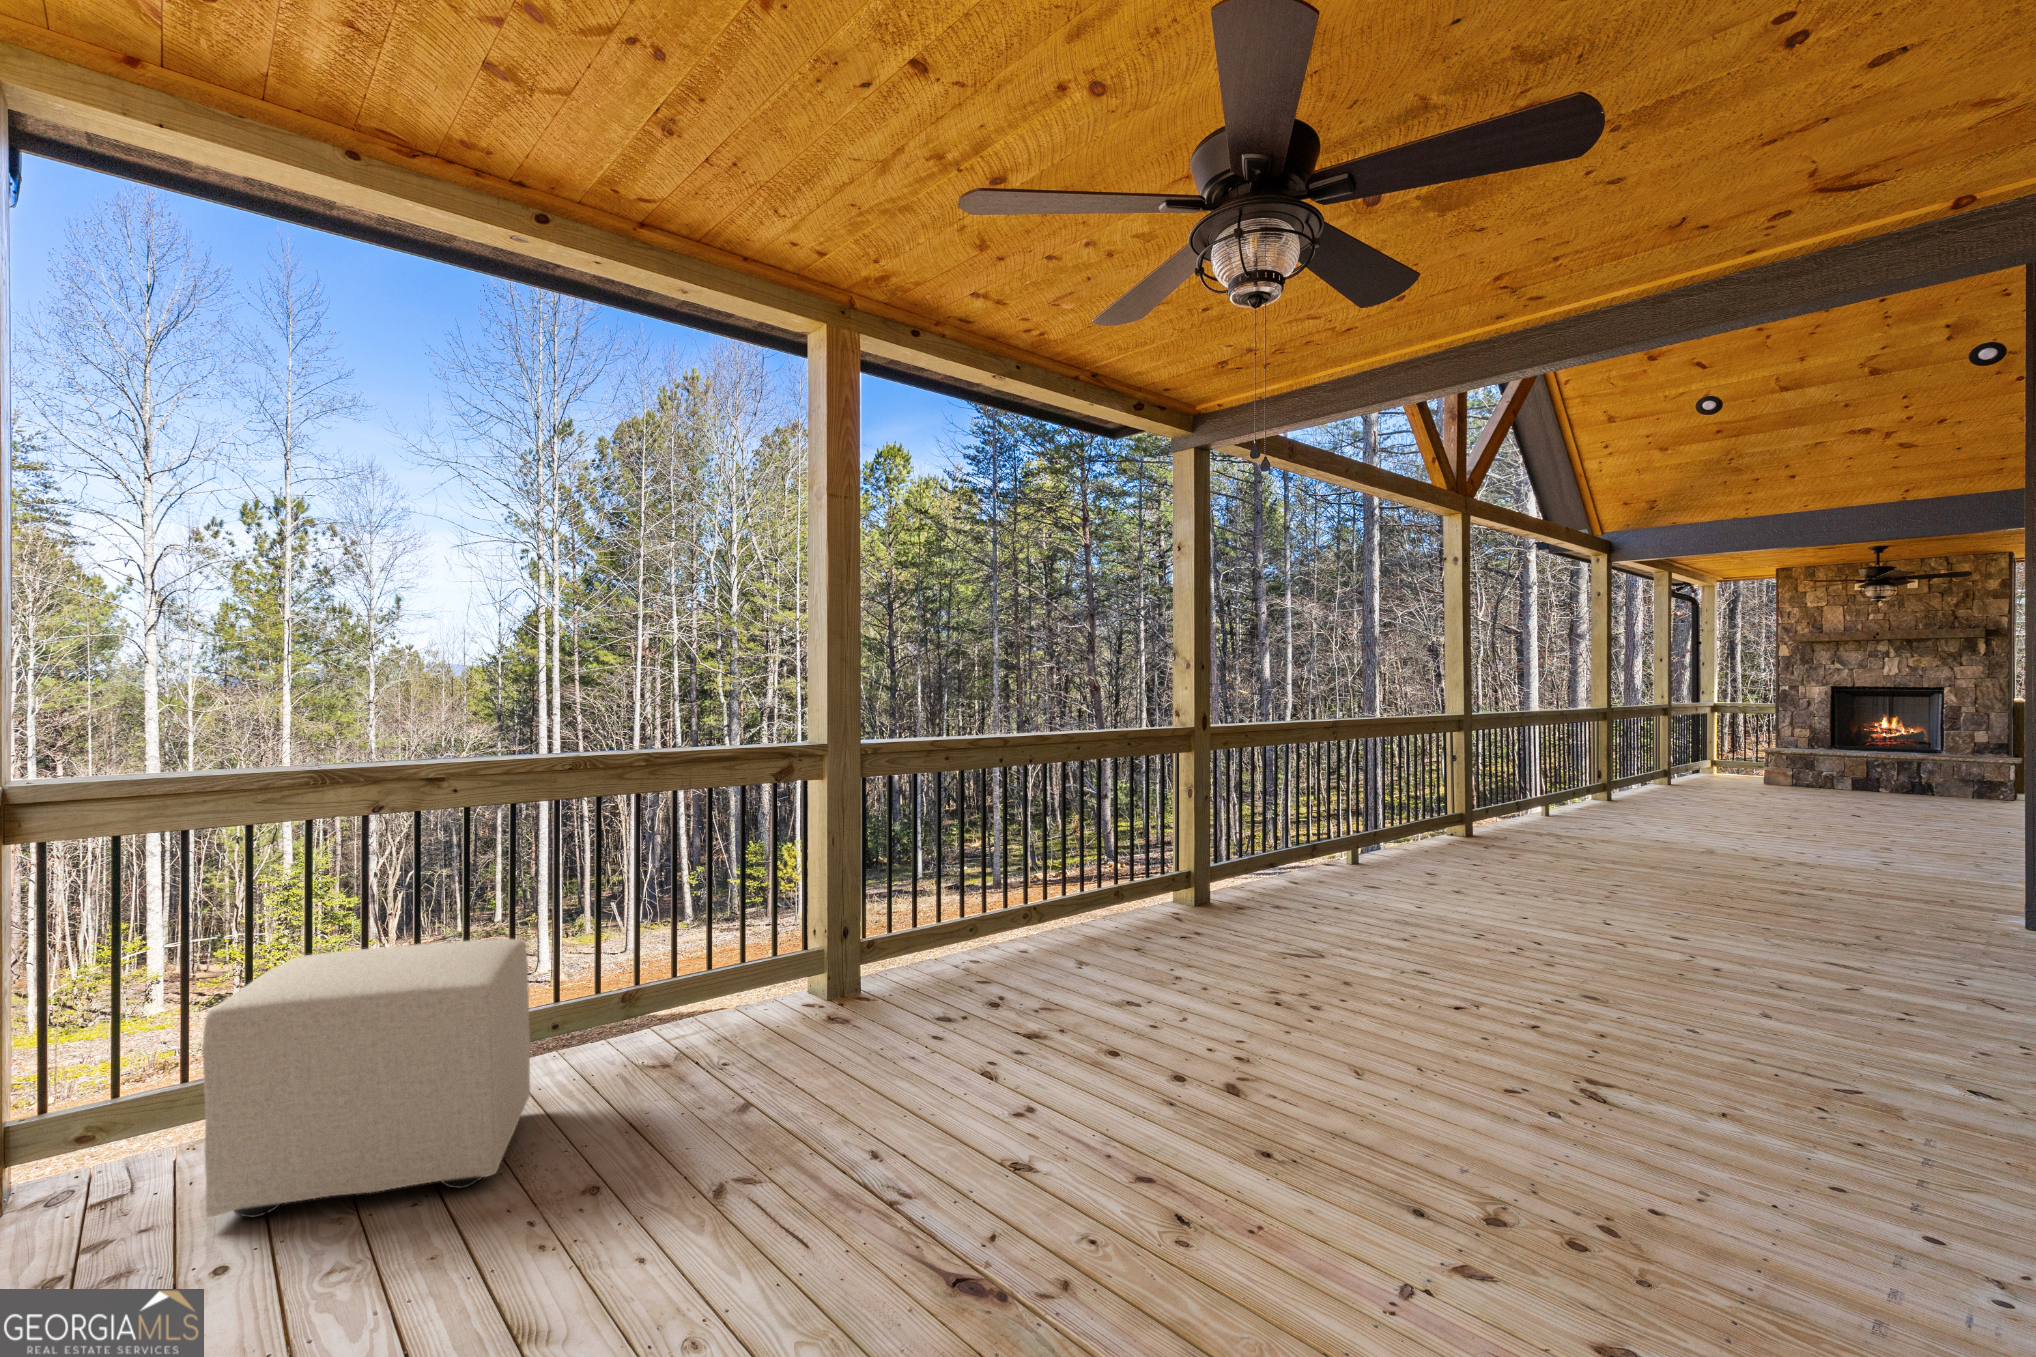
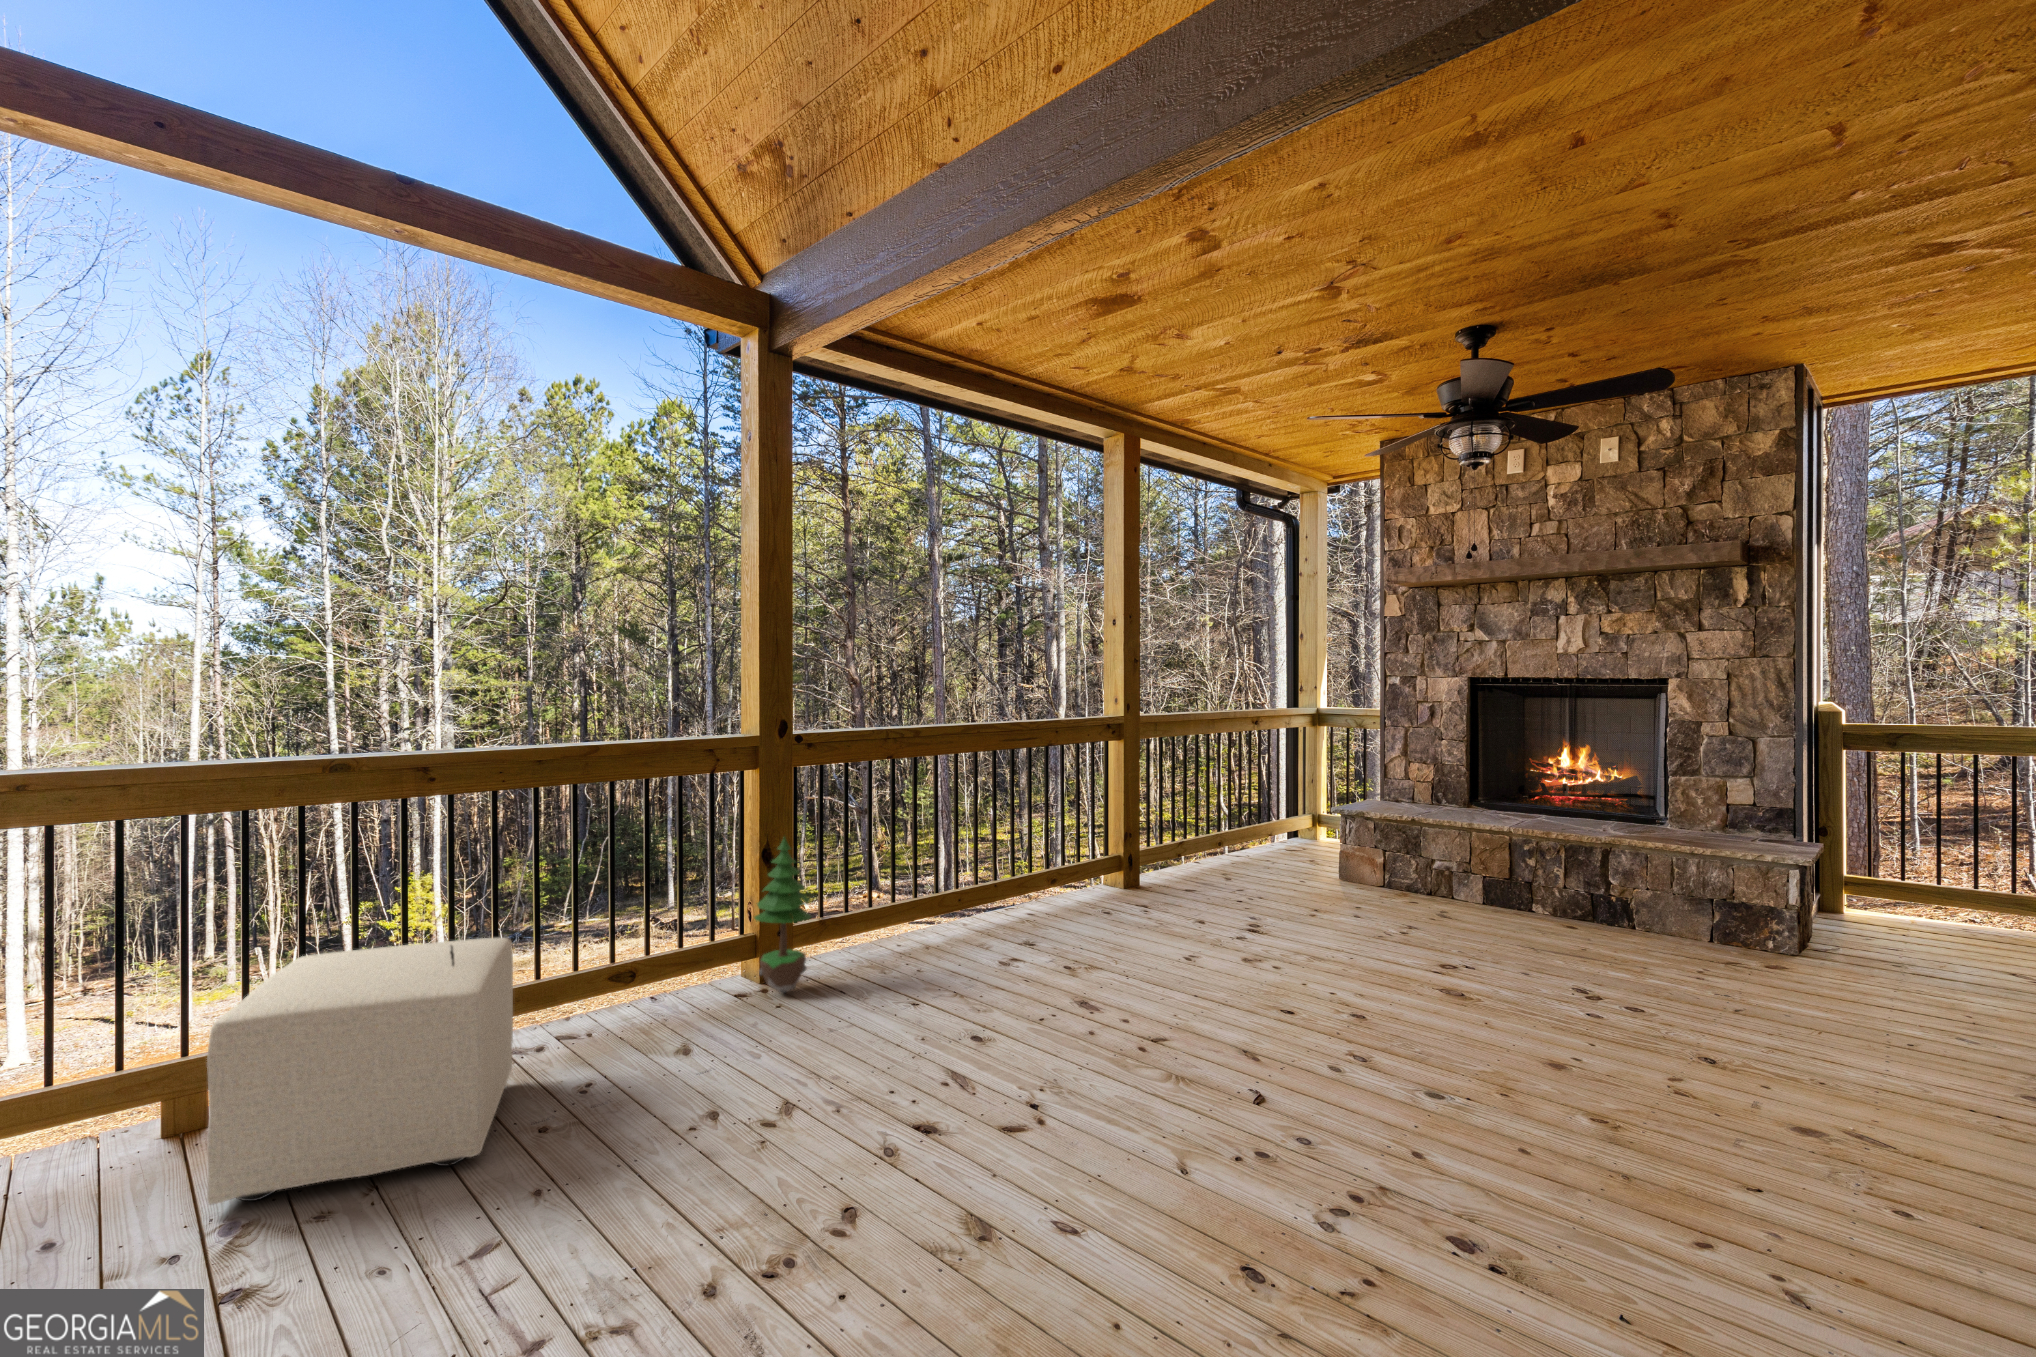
potted tree: none [805,832,875,1027] -> present [754,837,811,994]

